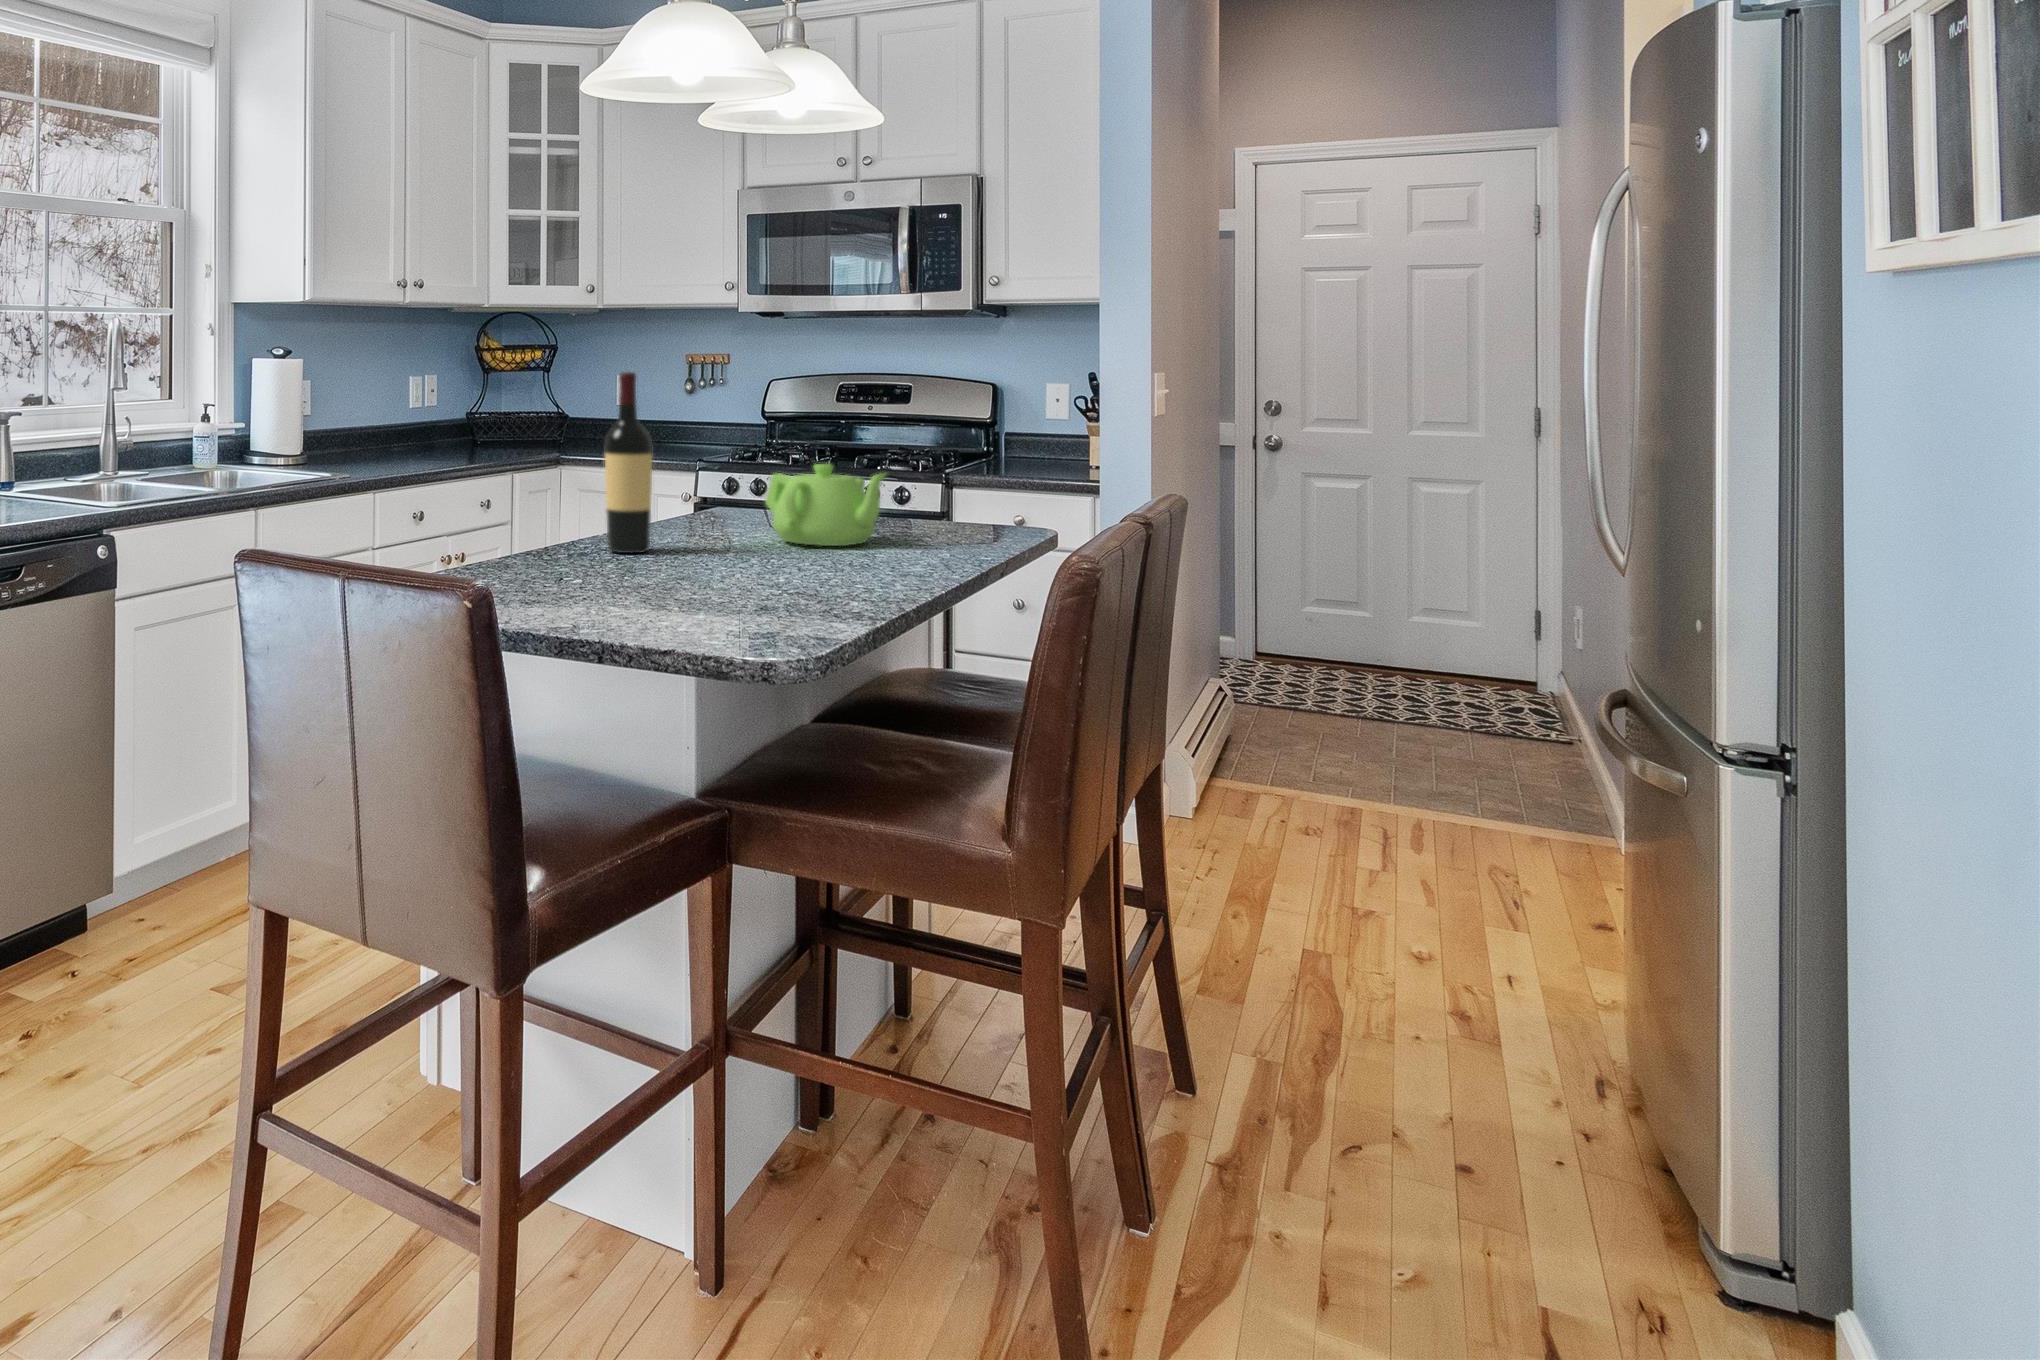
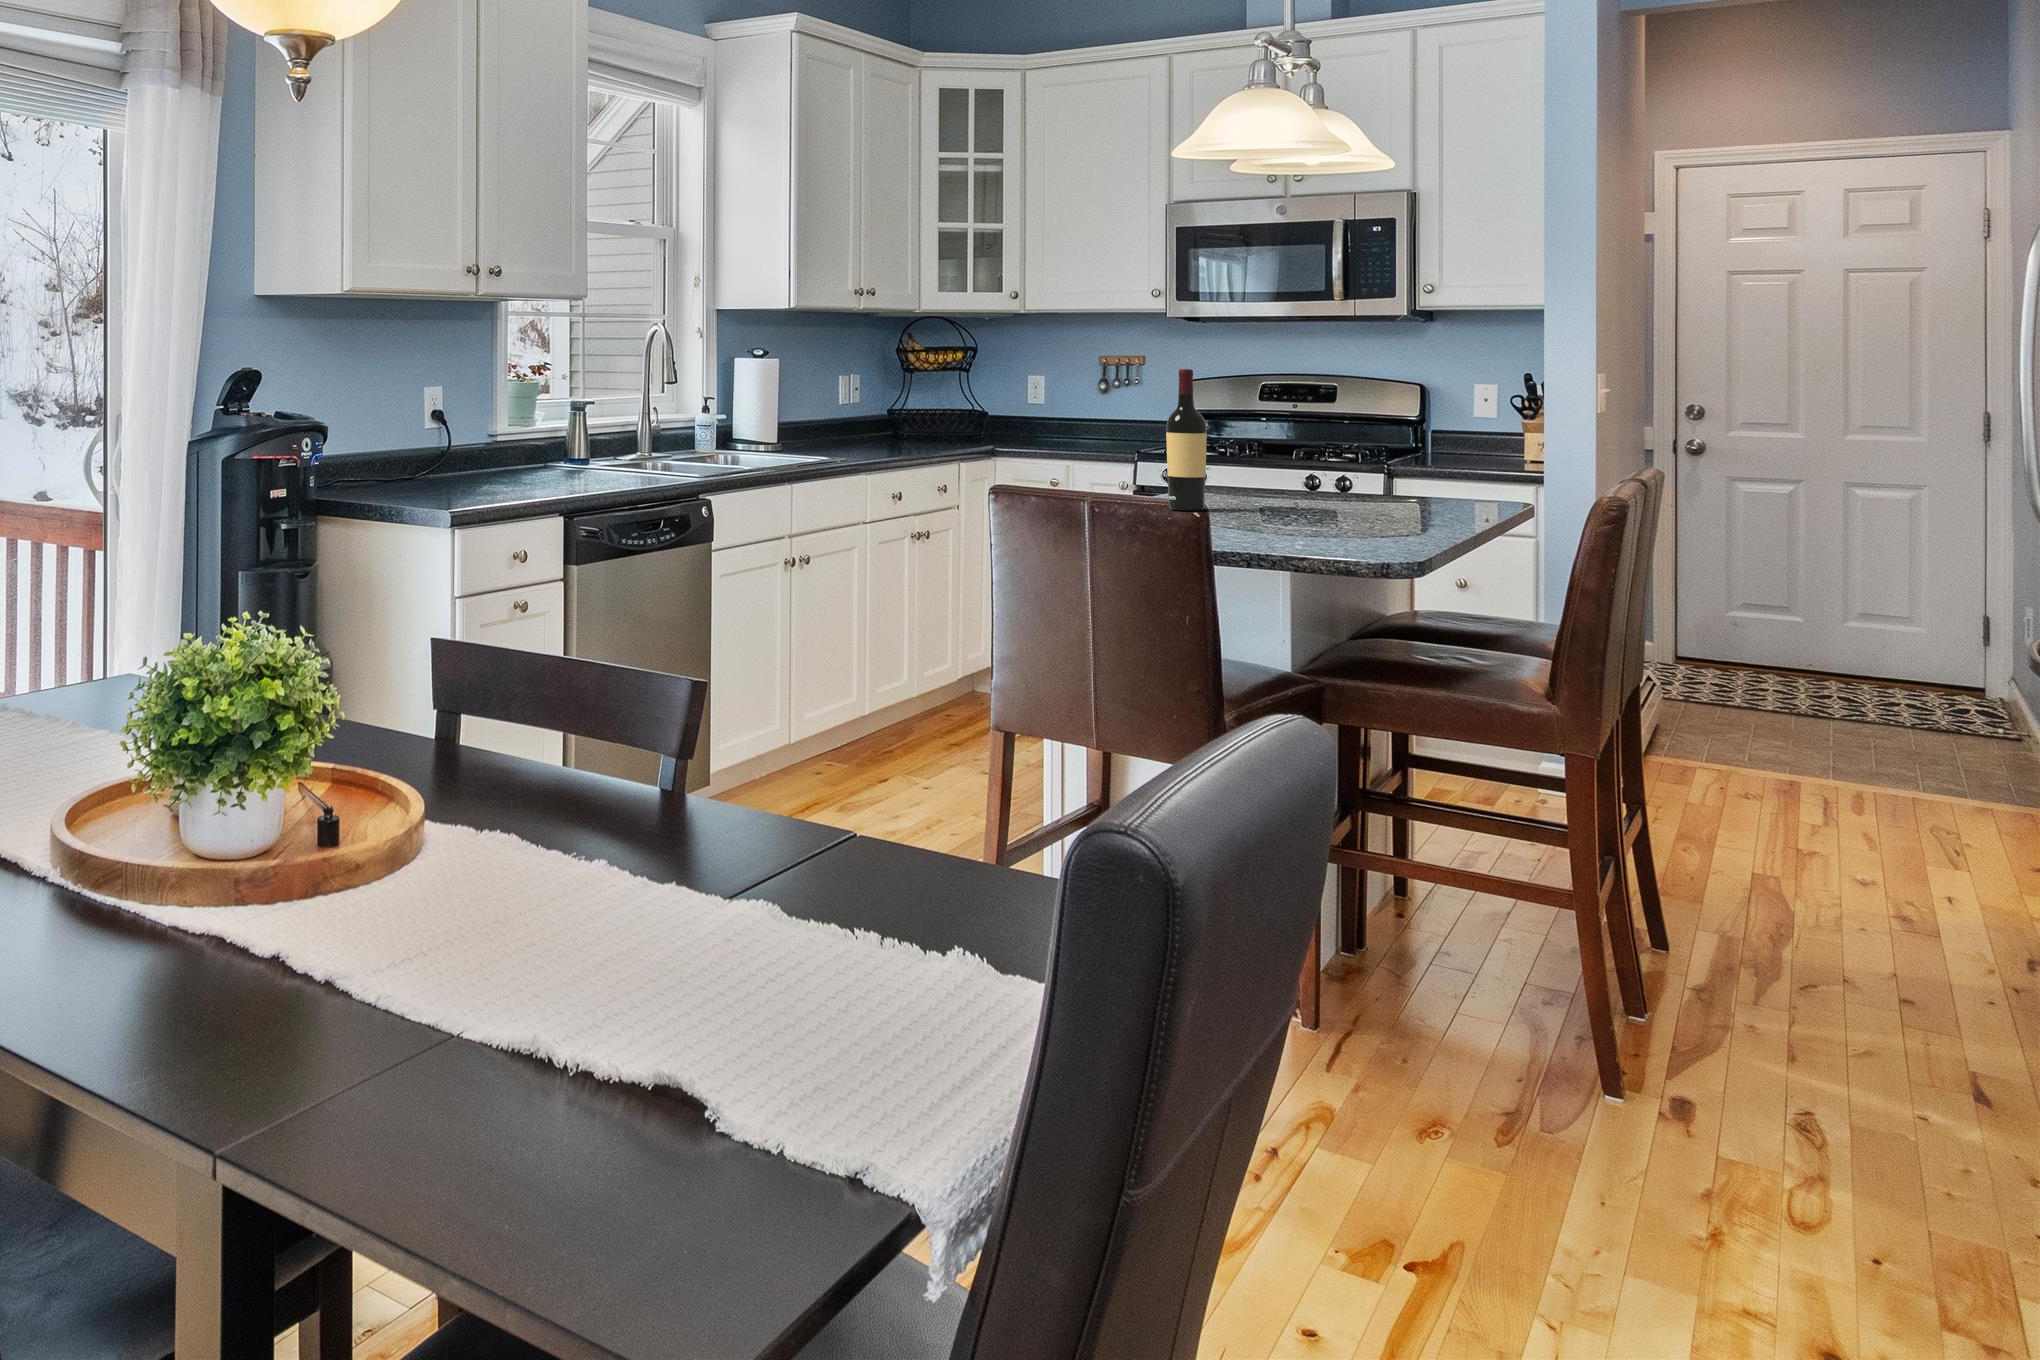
teapot: present [766,464,886,546] -> none [1288,444,1405,508]

